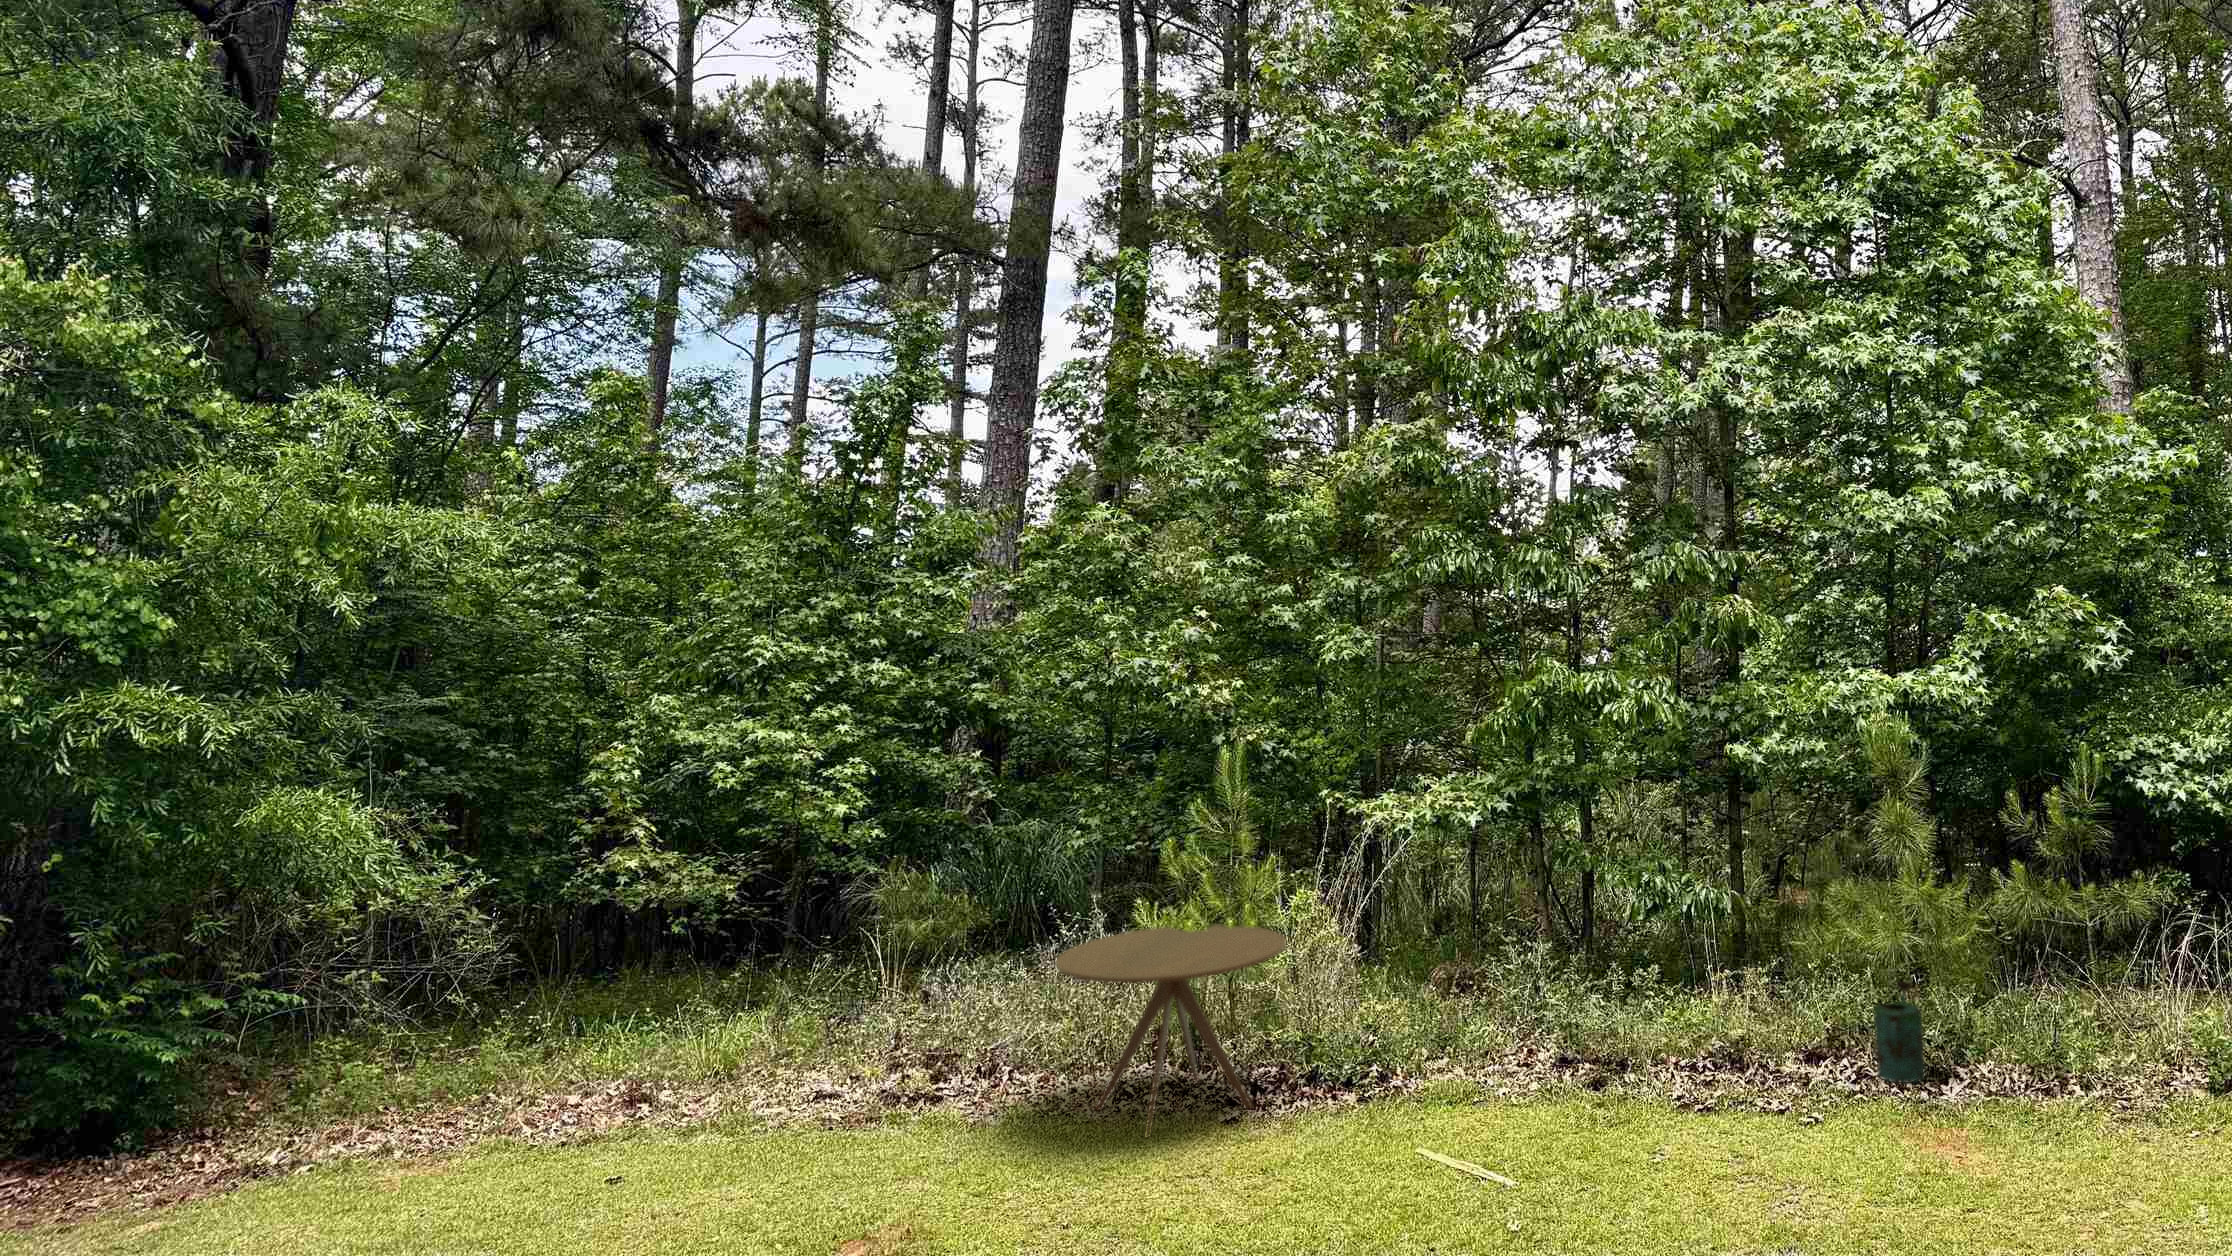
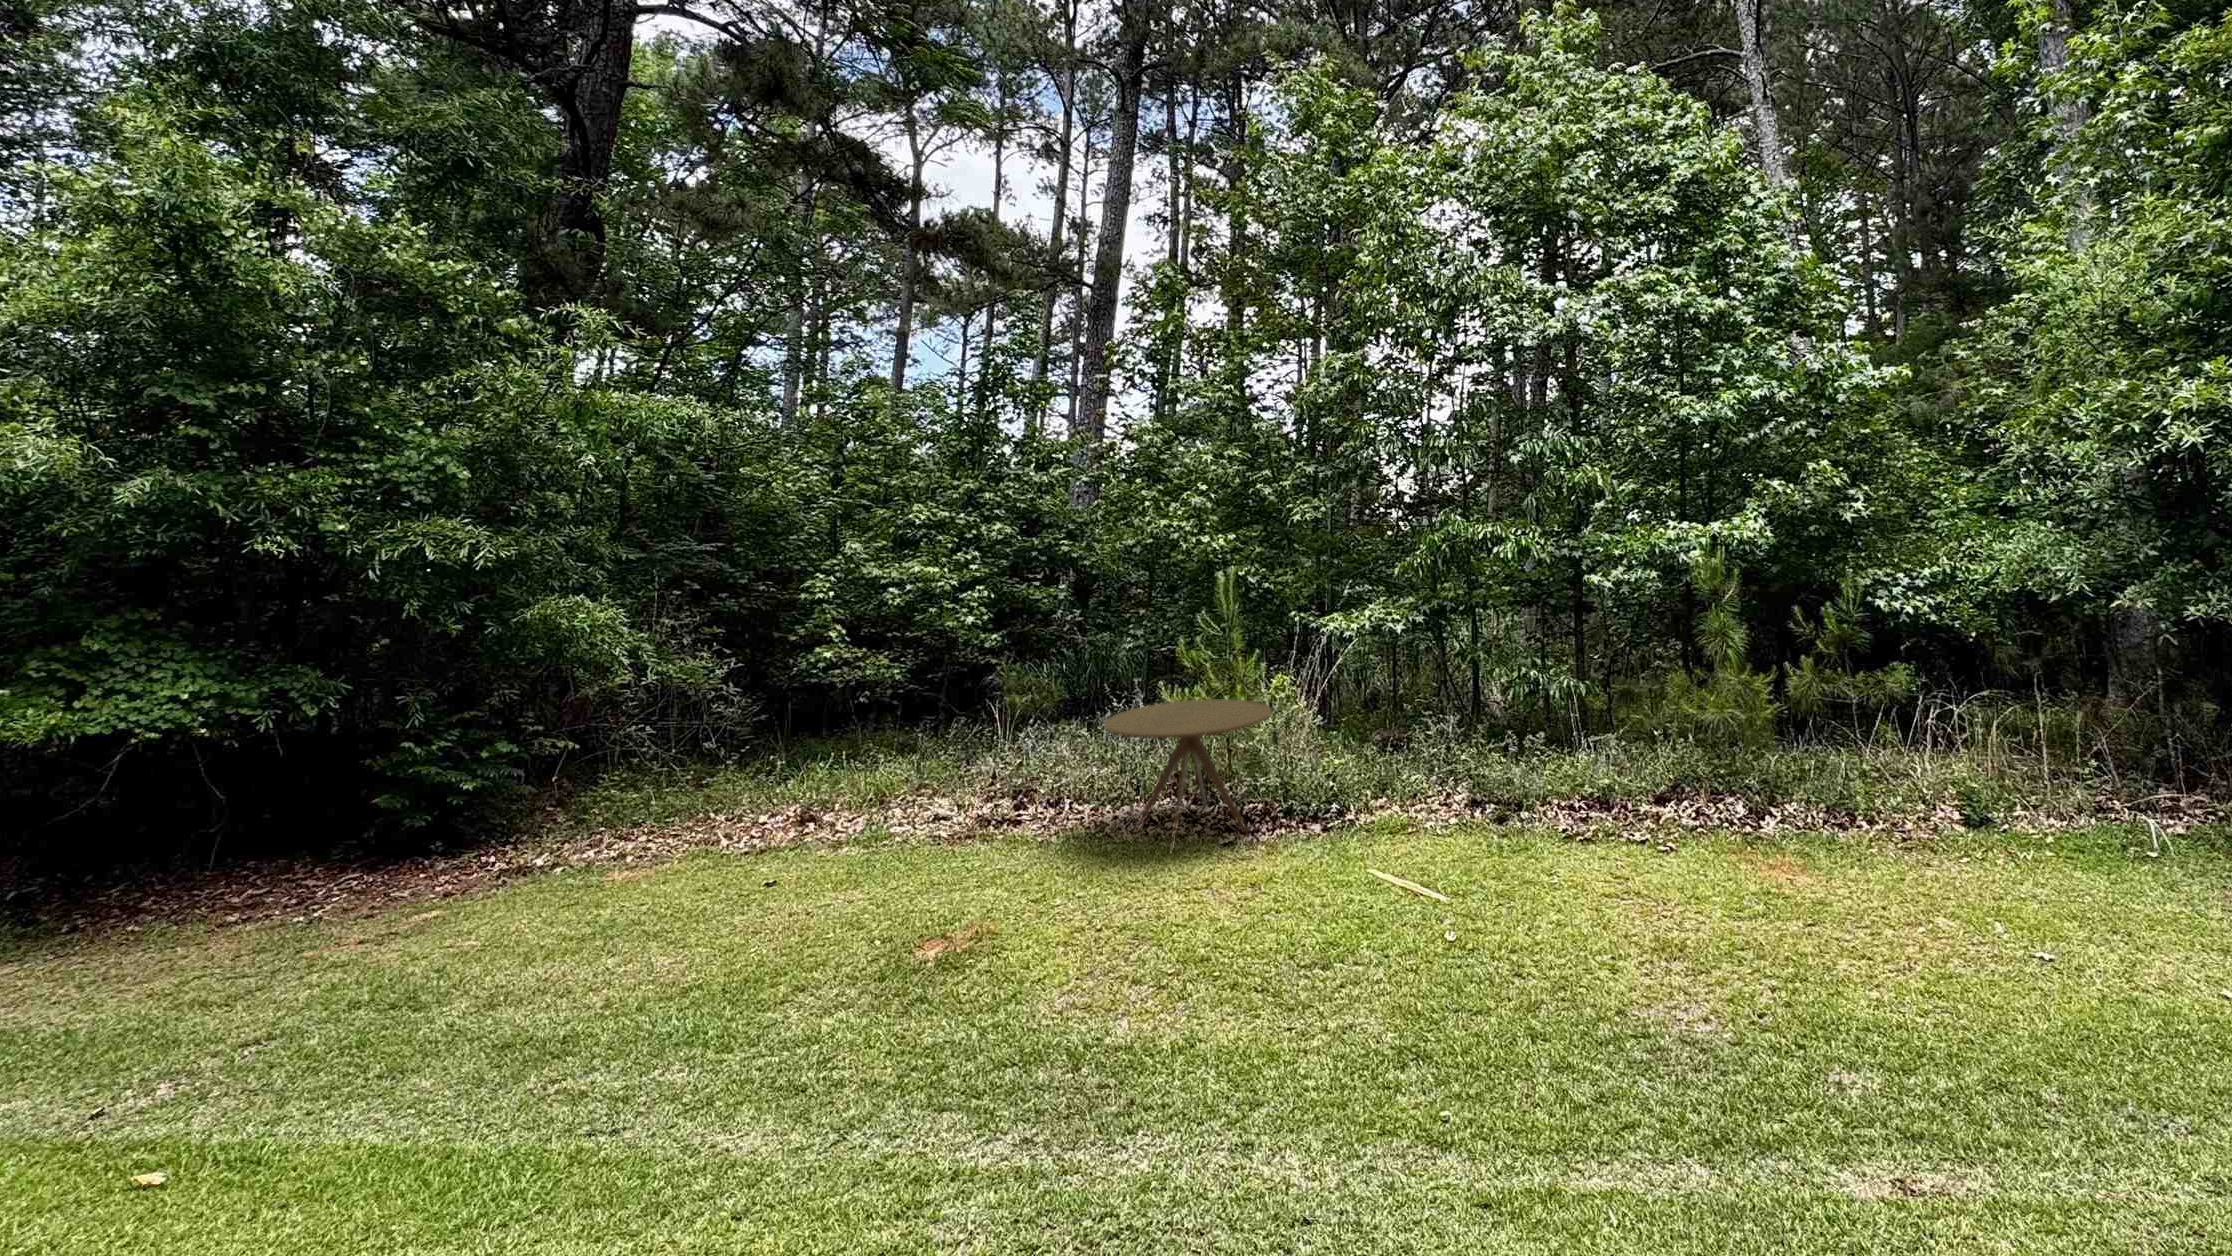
watering can: present [1873,981,1926,1083] -> none [1703,743,1744,818]

